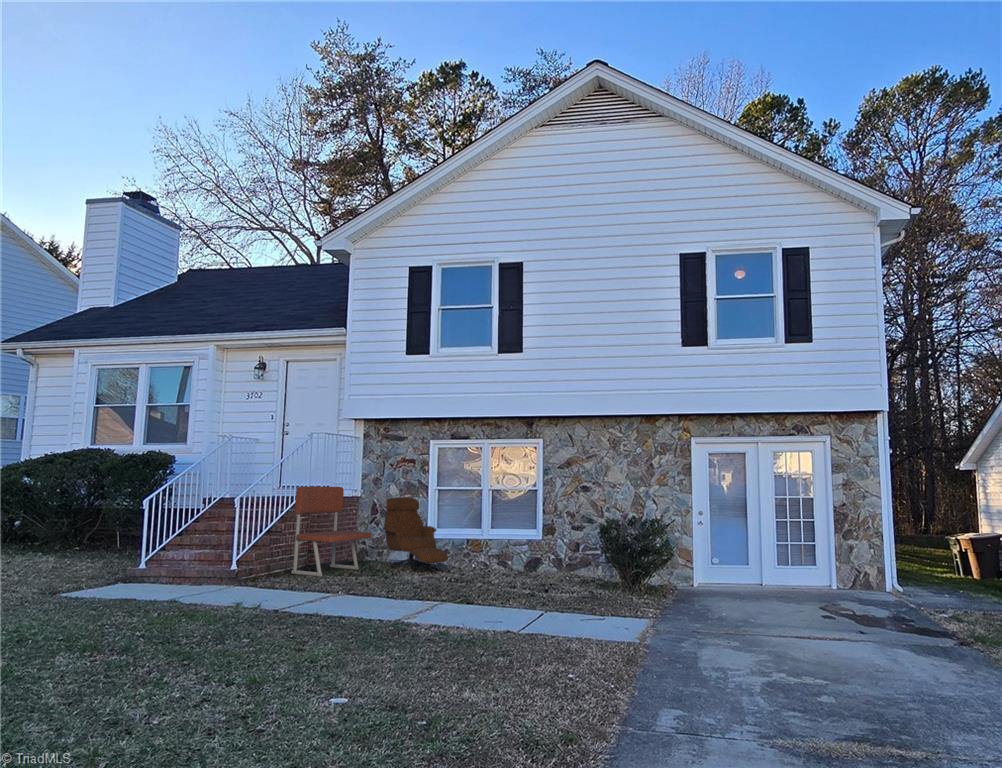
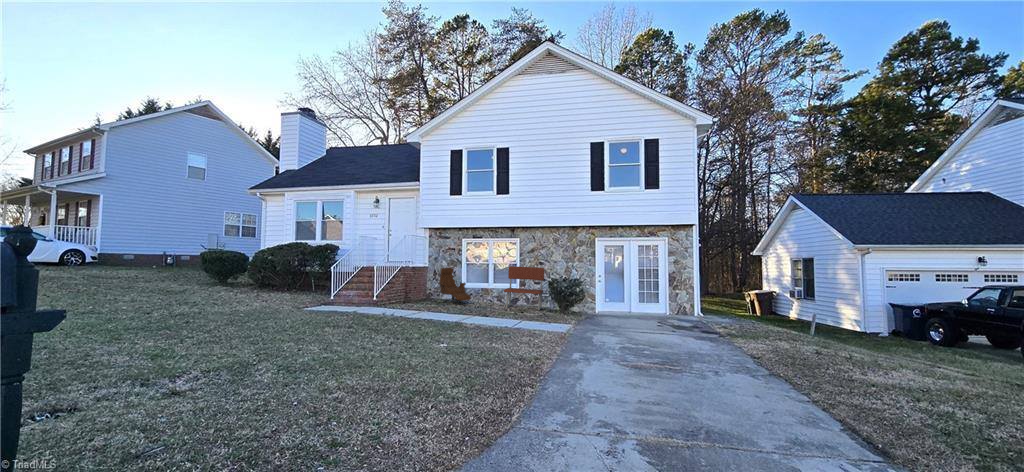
bench: present [291,487,371,577] -> present [504,266,544,310]

